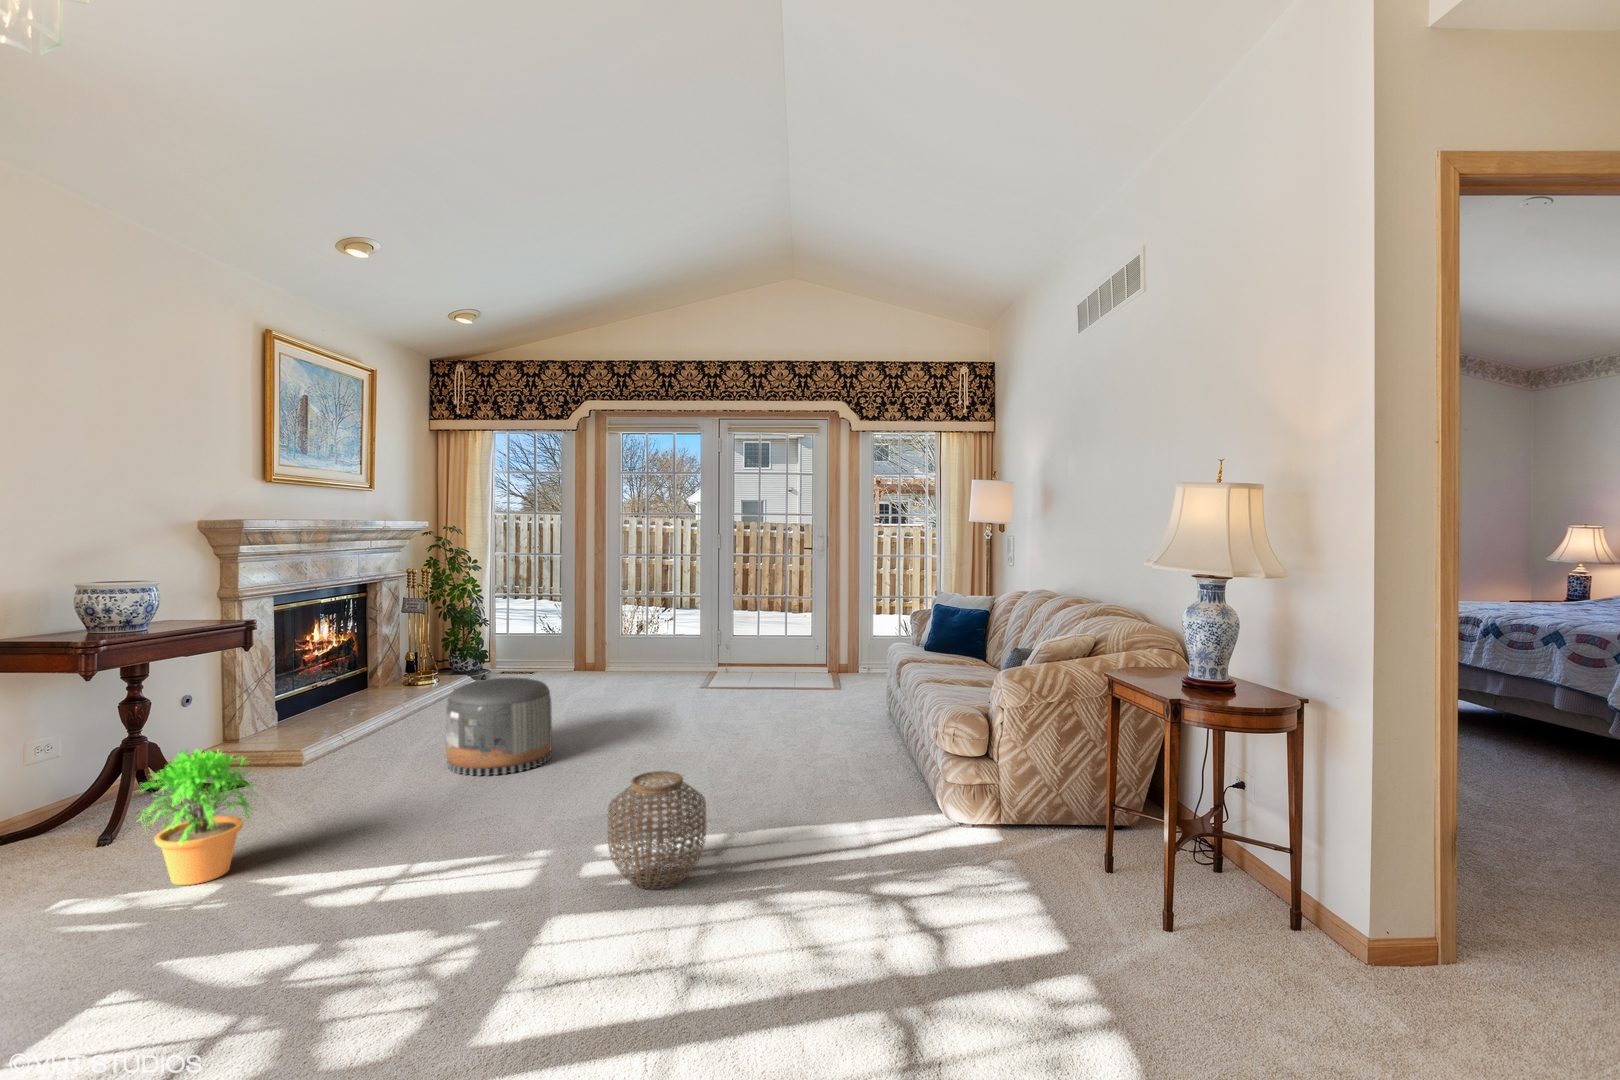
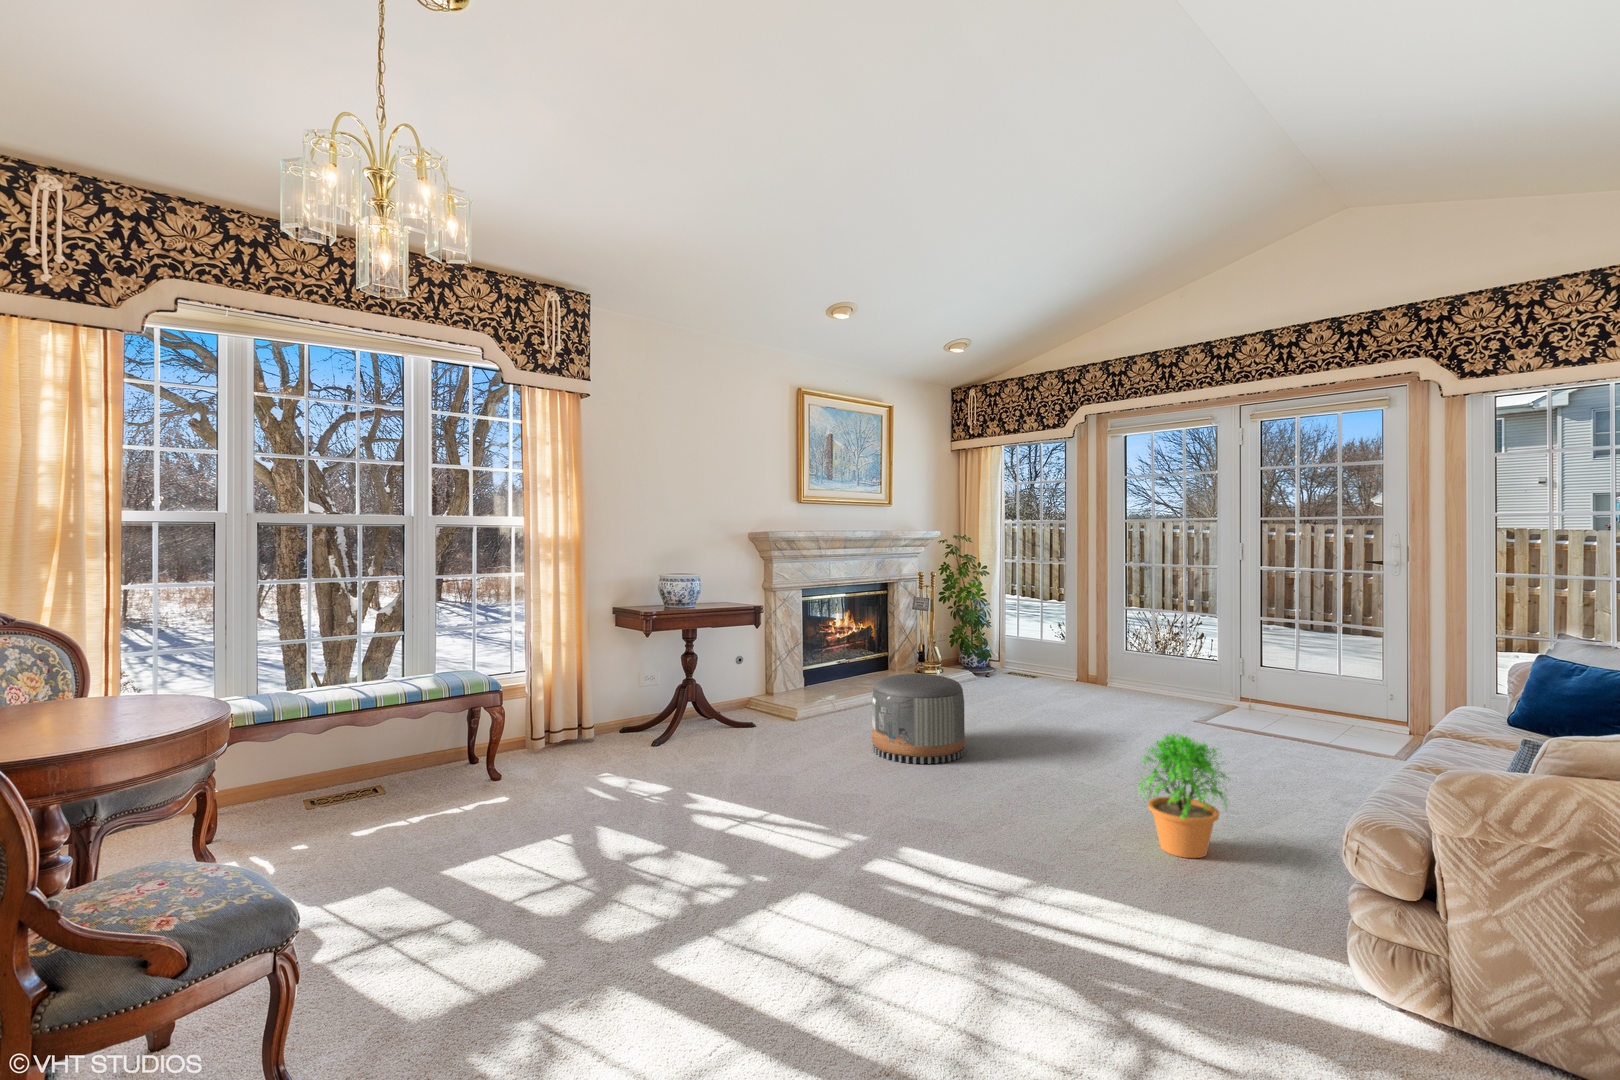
potted plant: present [139,749,259,885] -> present [1139,734,1229,858]
woven basket: present [608,771,706,889] -> none [870,782,973,908]

